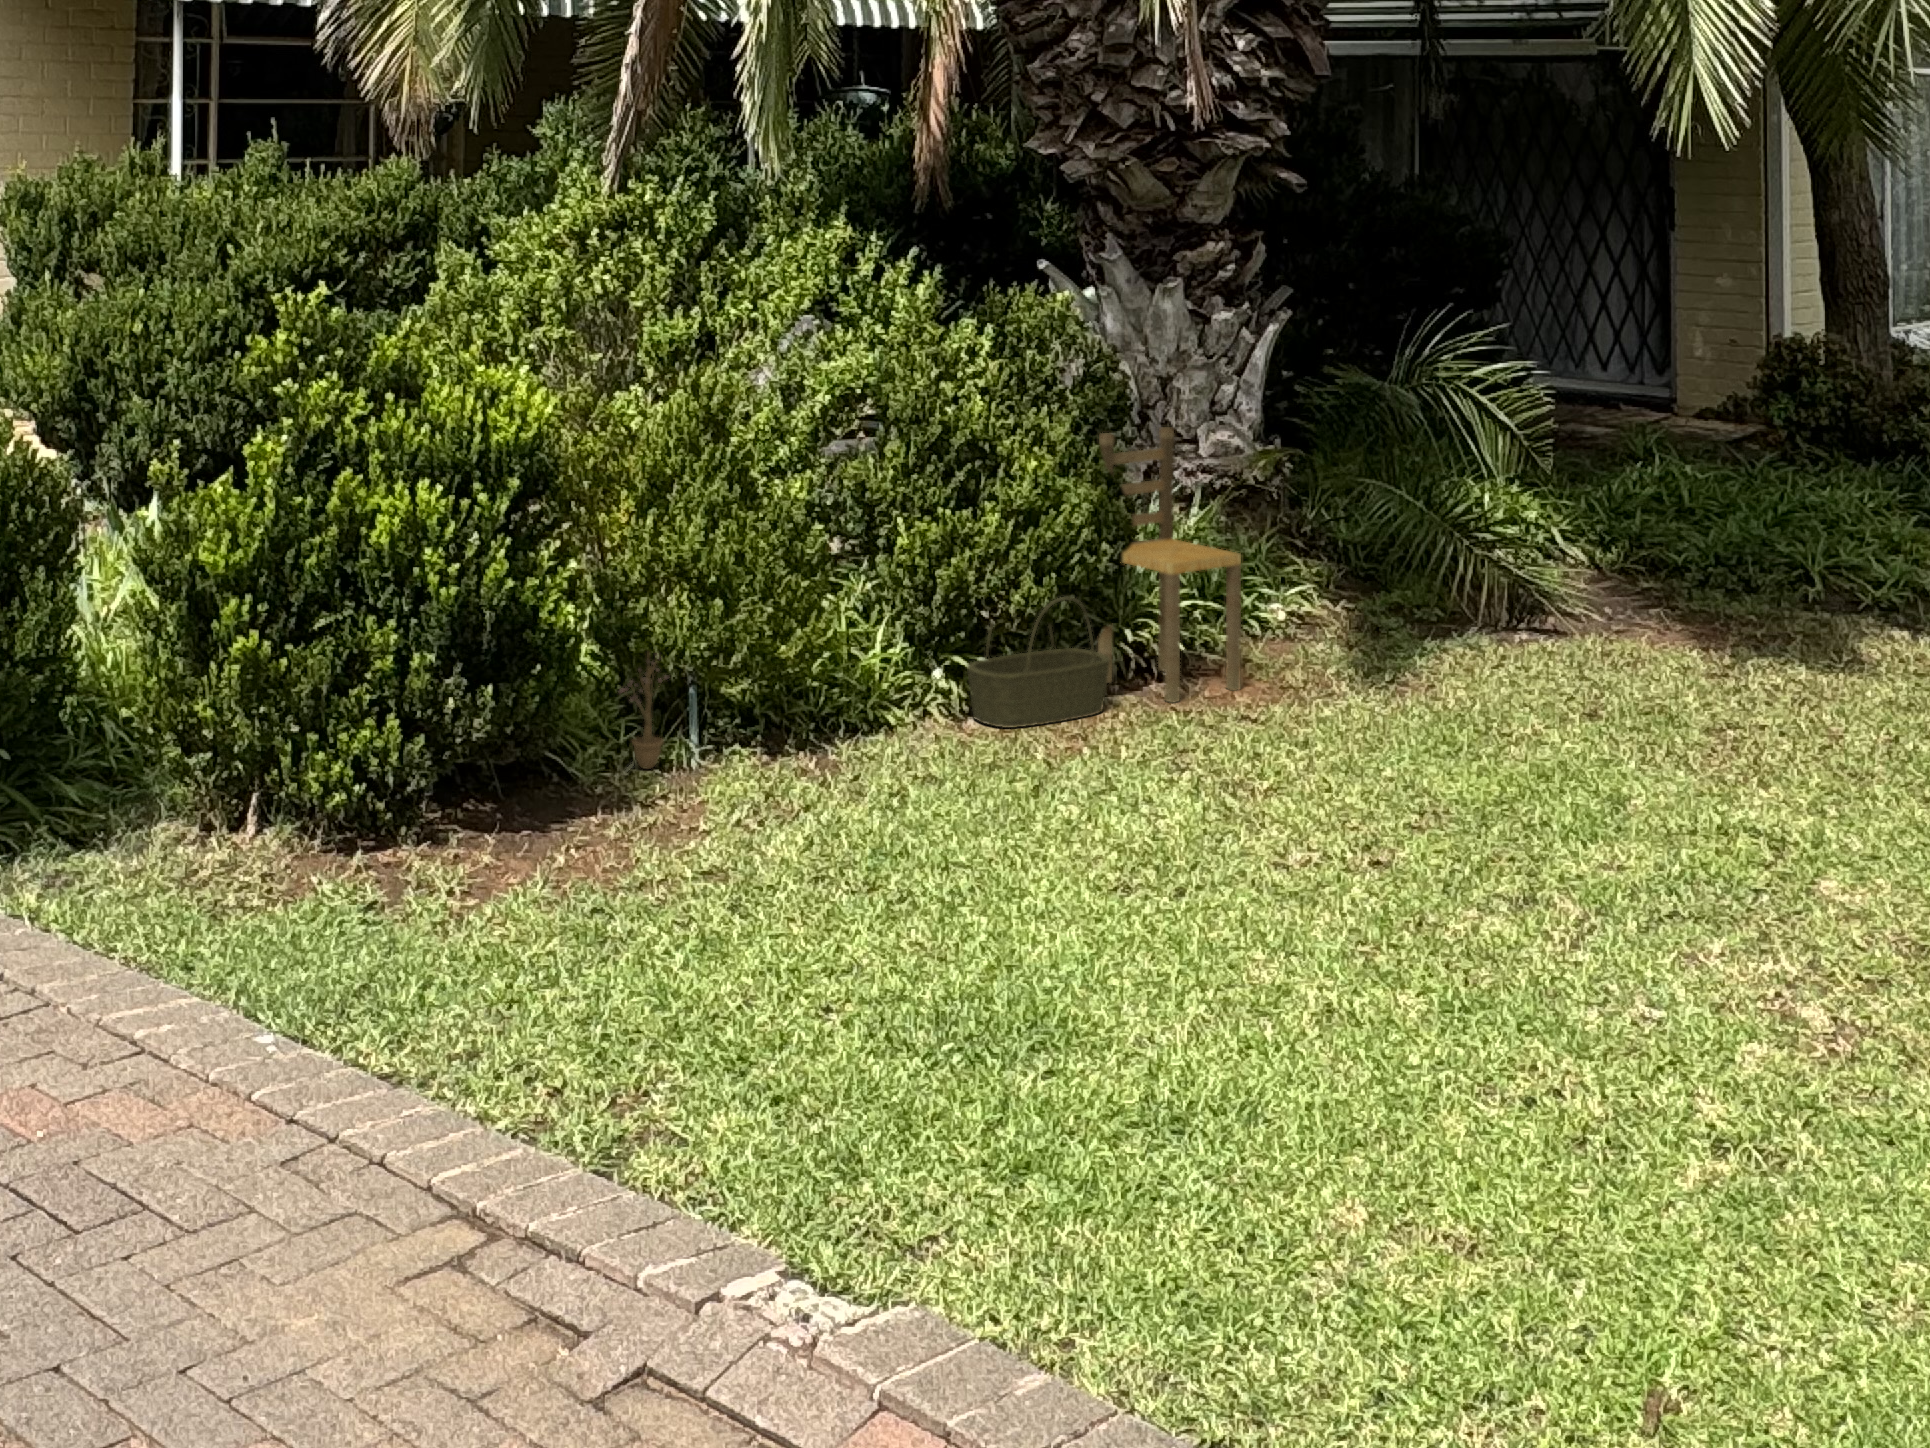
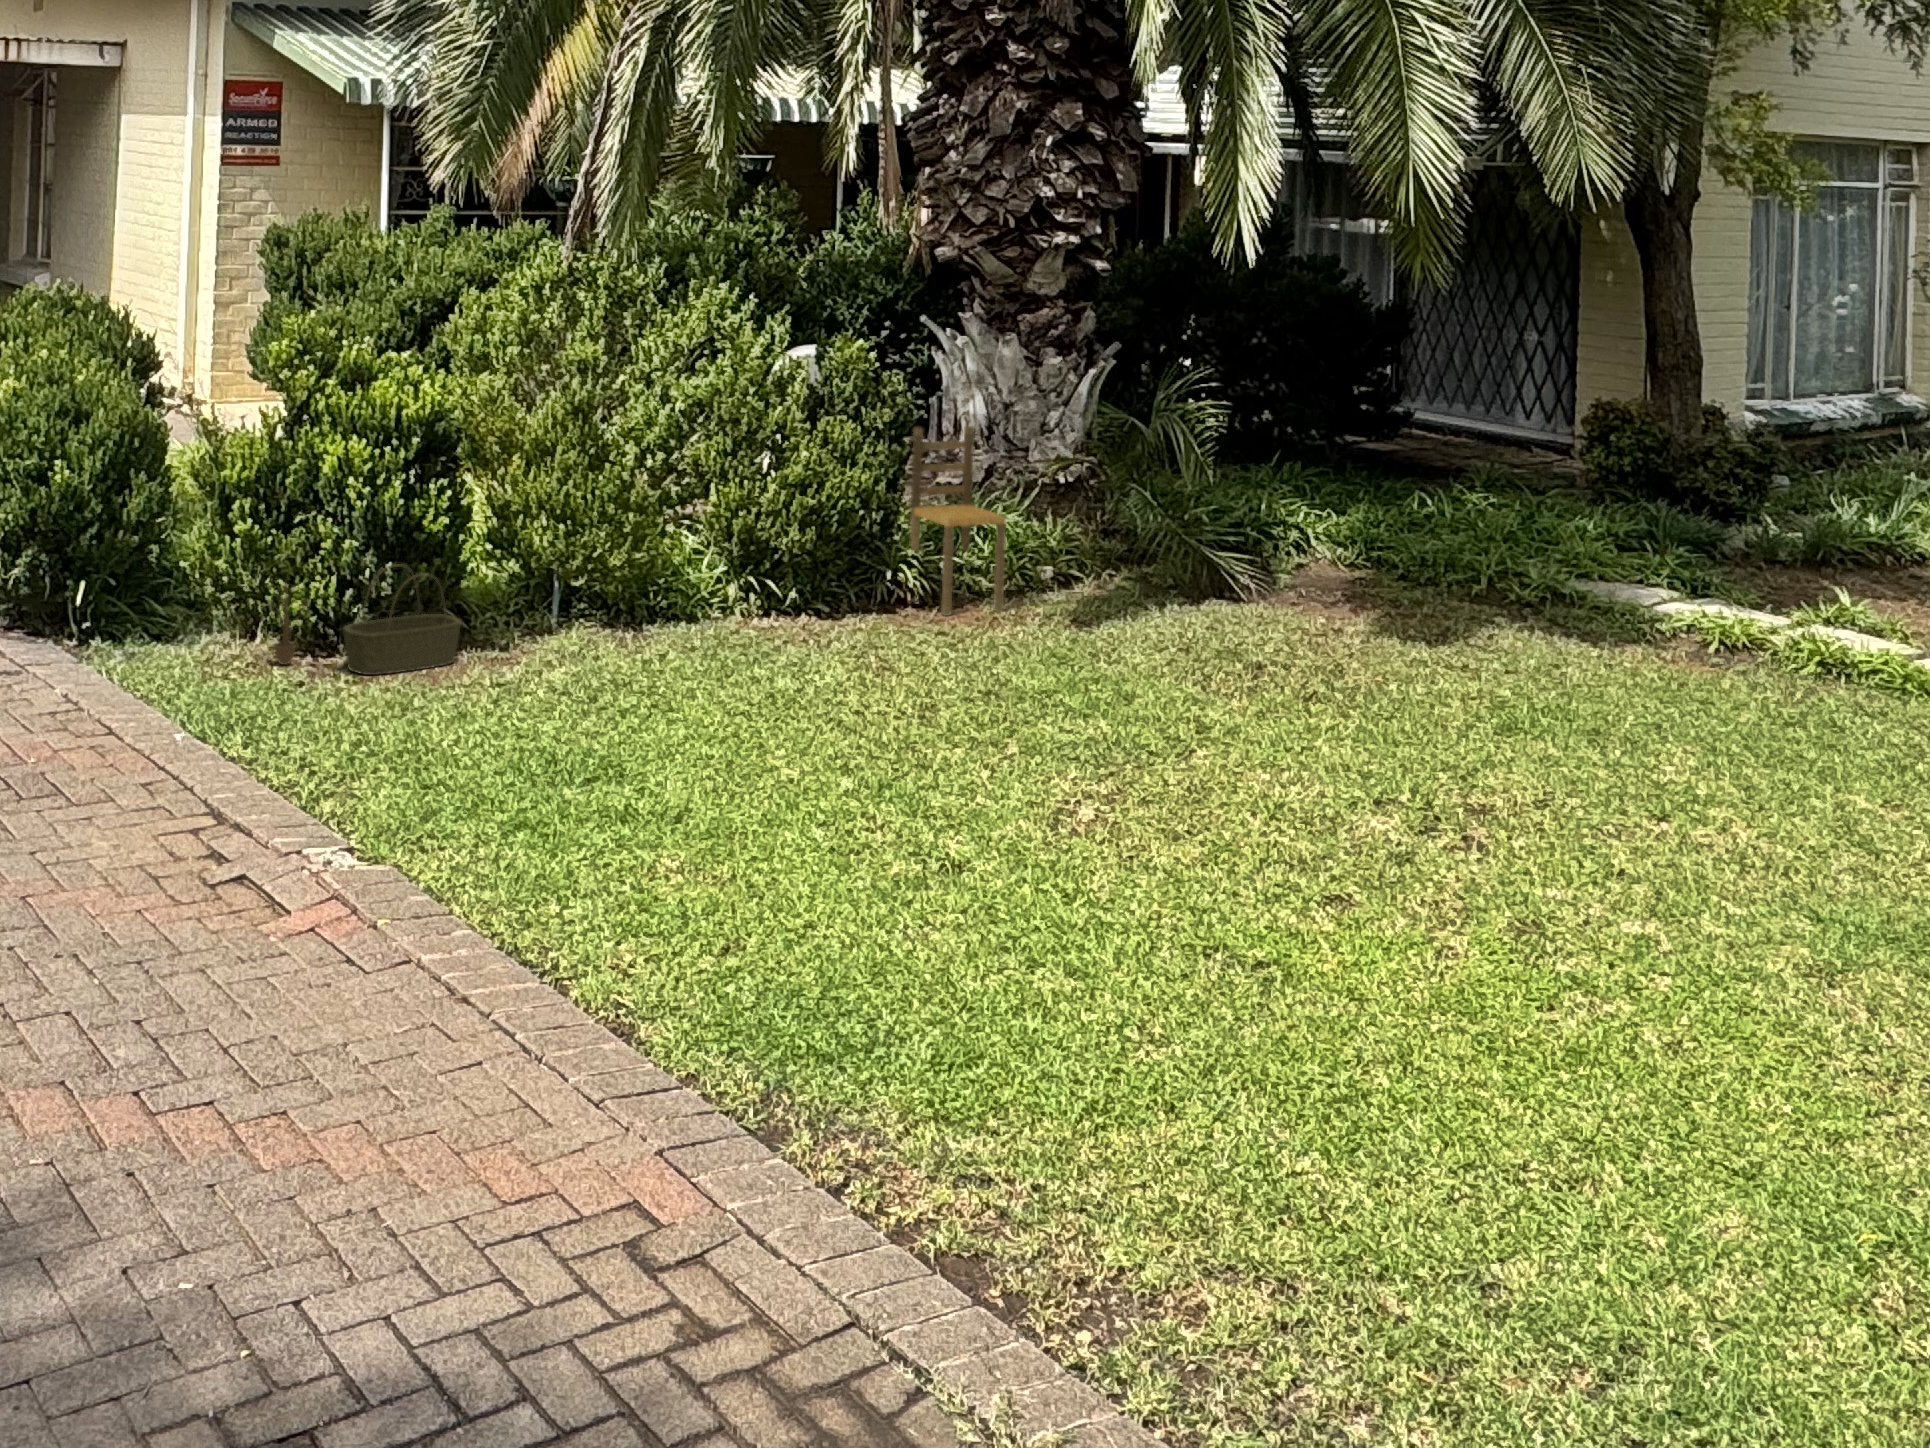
basket: present [967,597,1110,728] -> present [343,564,461,675]
decorative plant: present [619,654,669,774] -> present [263,583,307,665]

